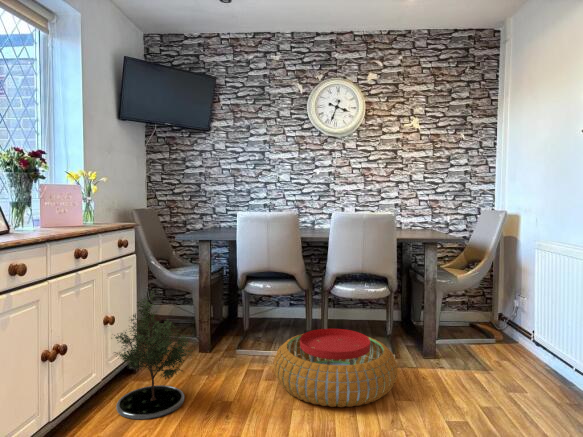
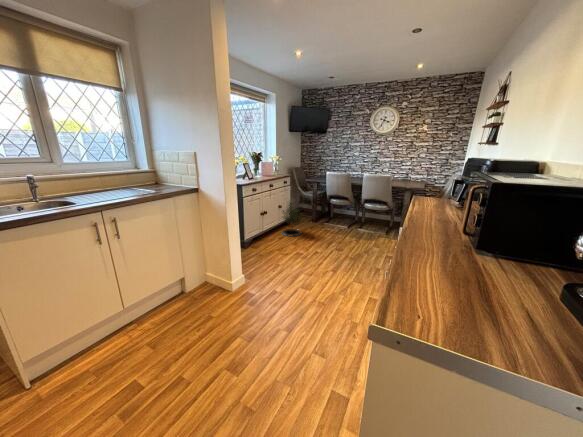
pouf: present [274,329,397,407] -> none [331,219,377,245]

